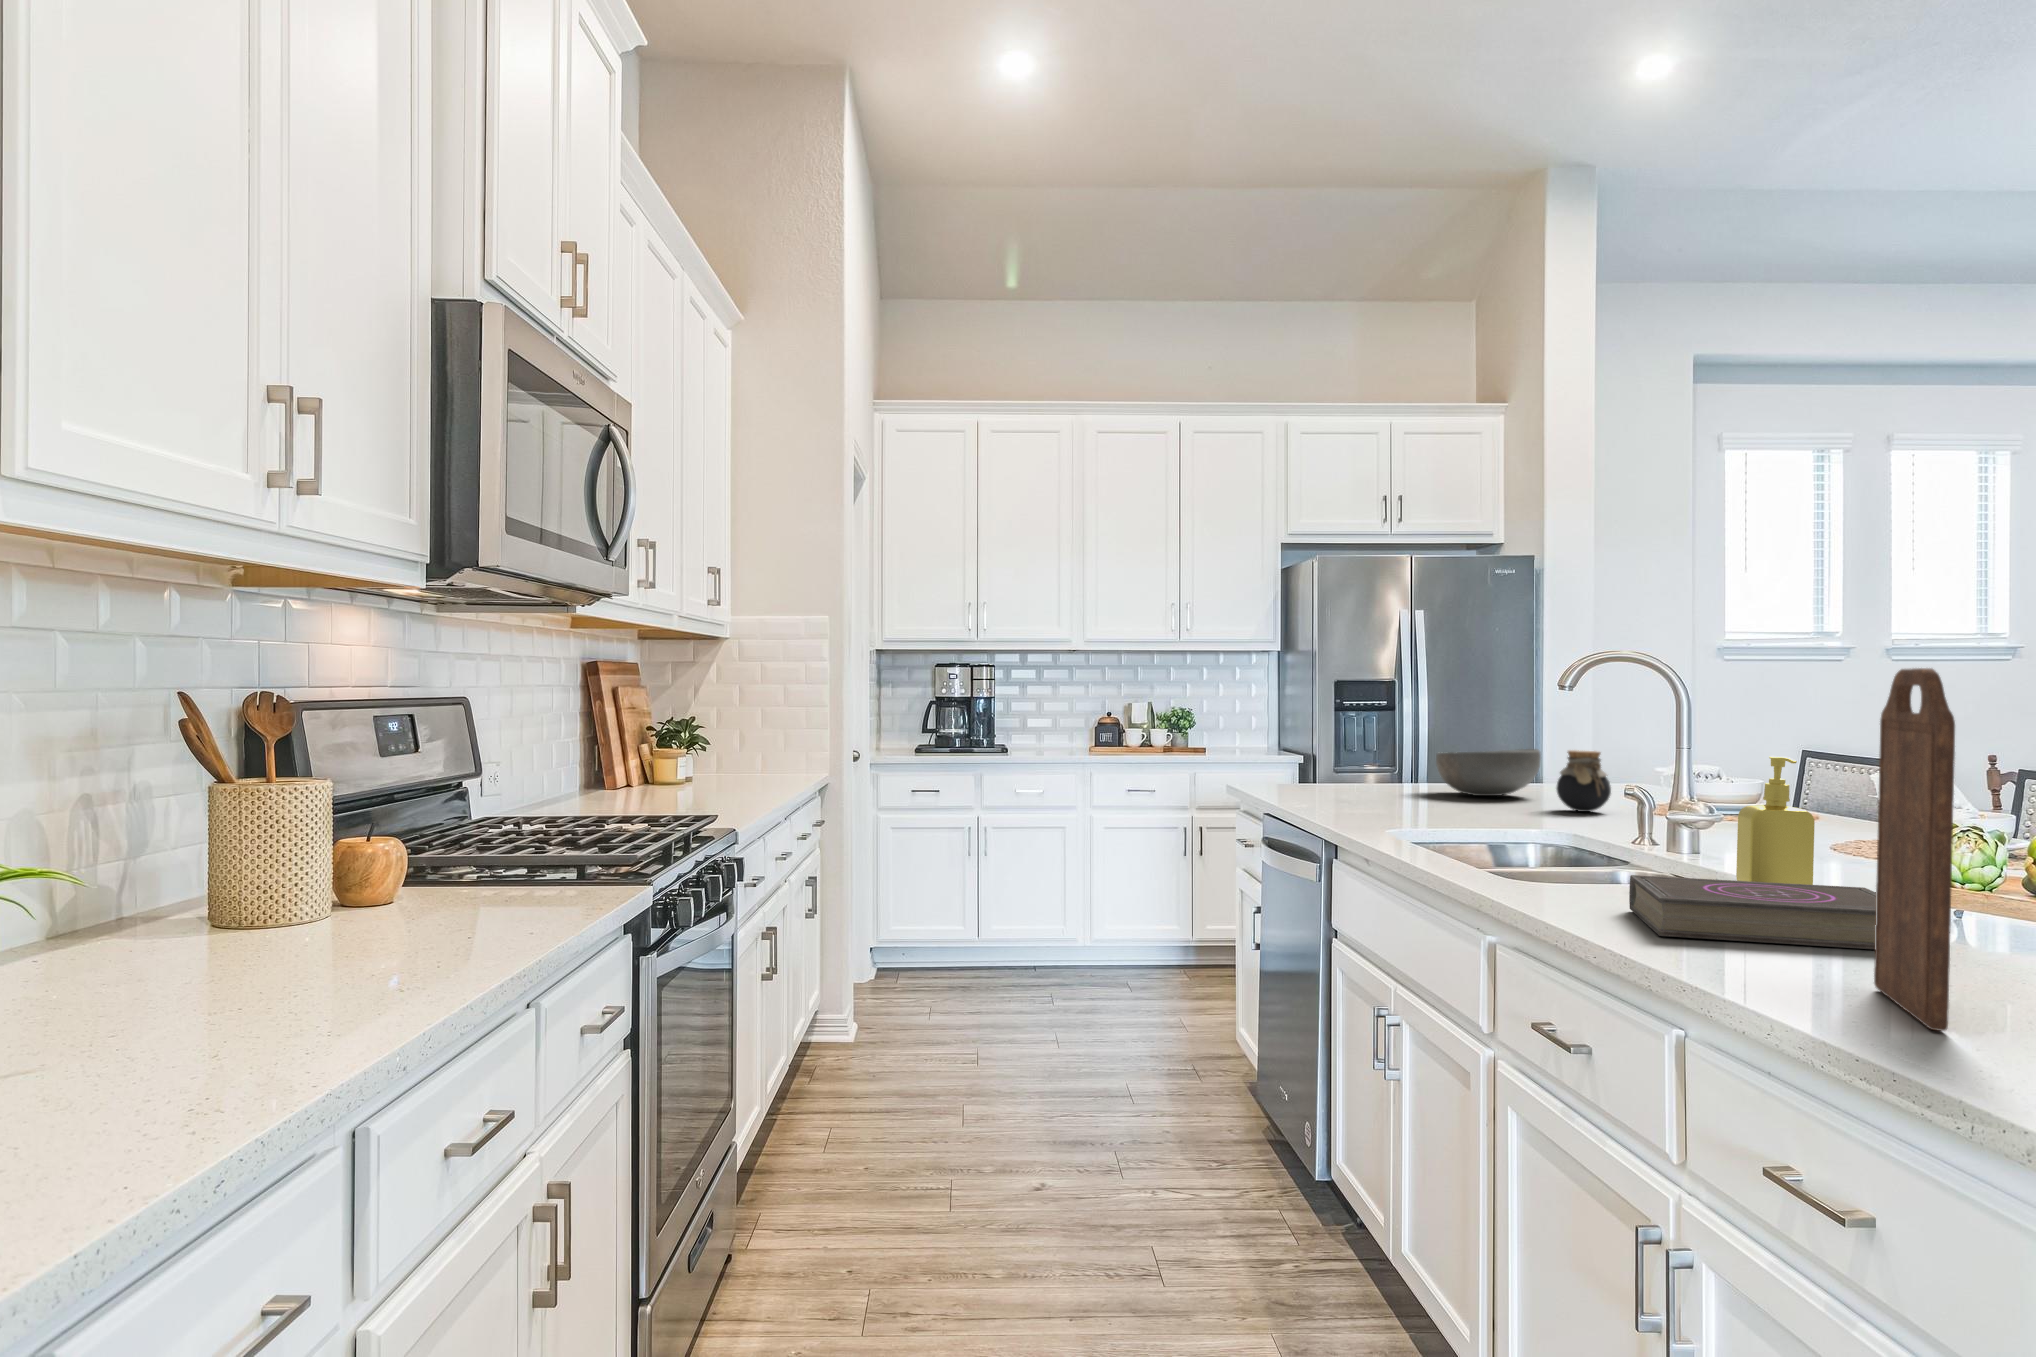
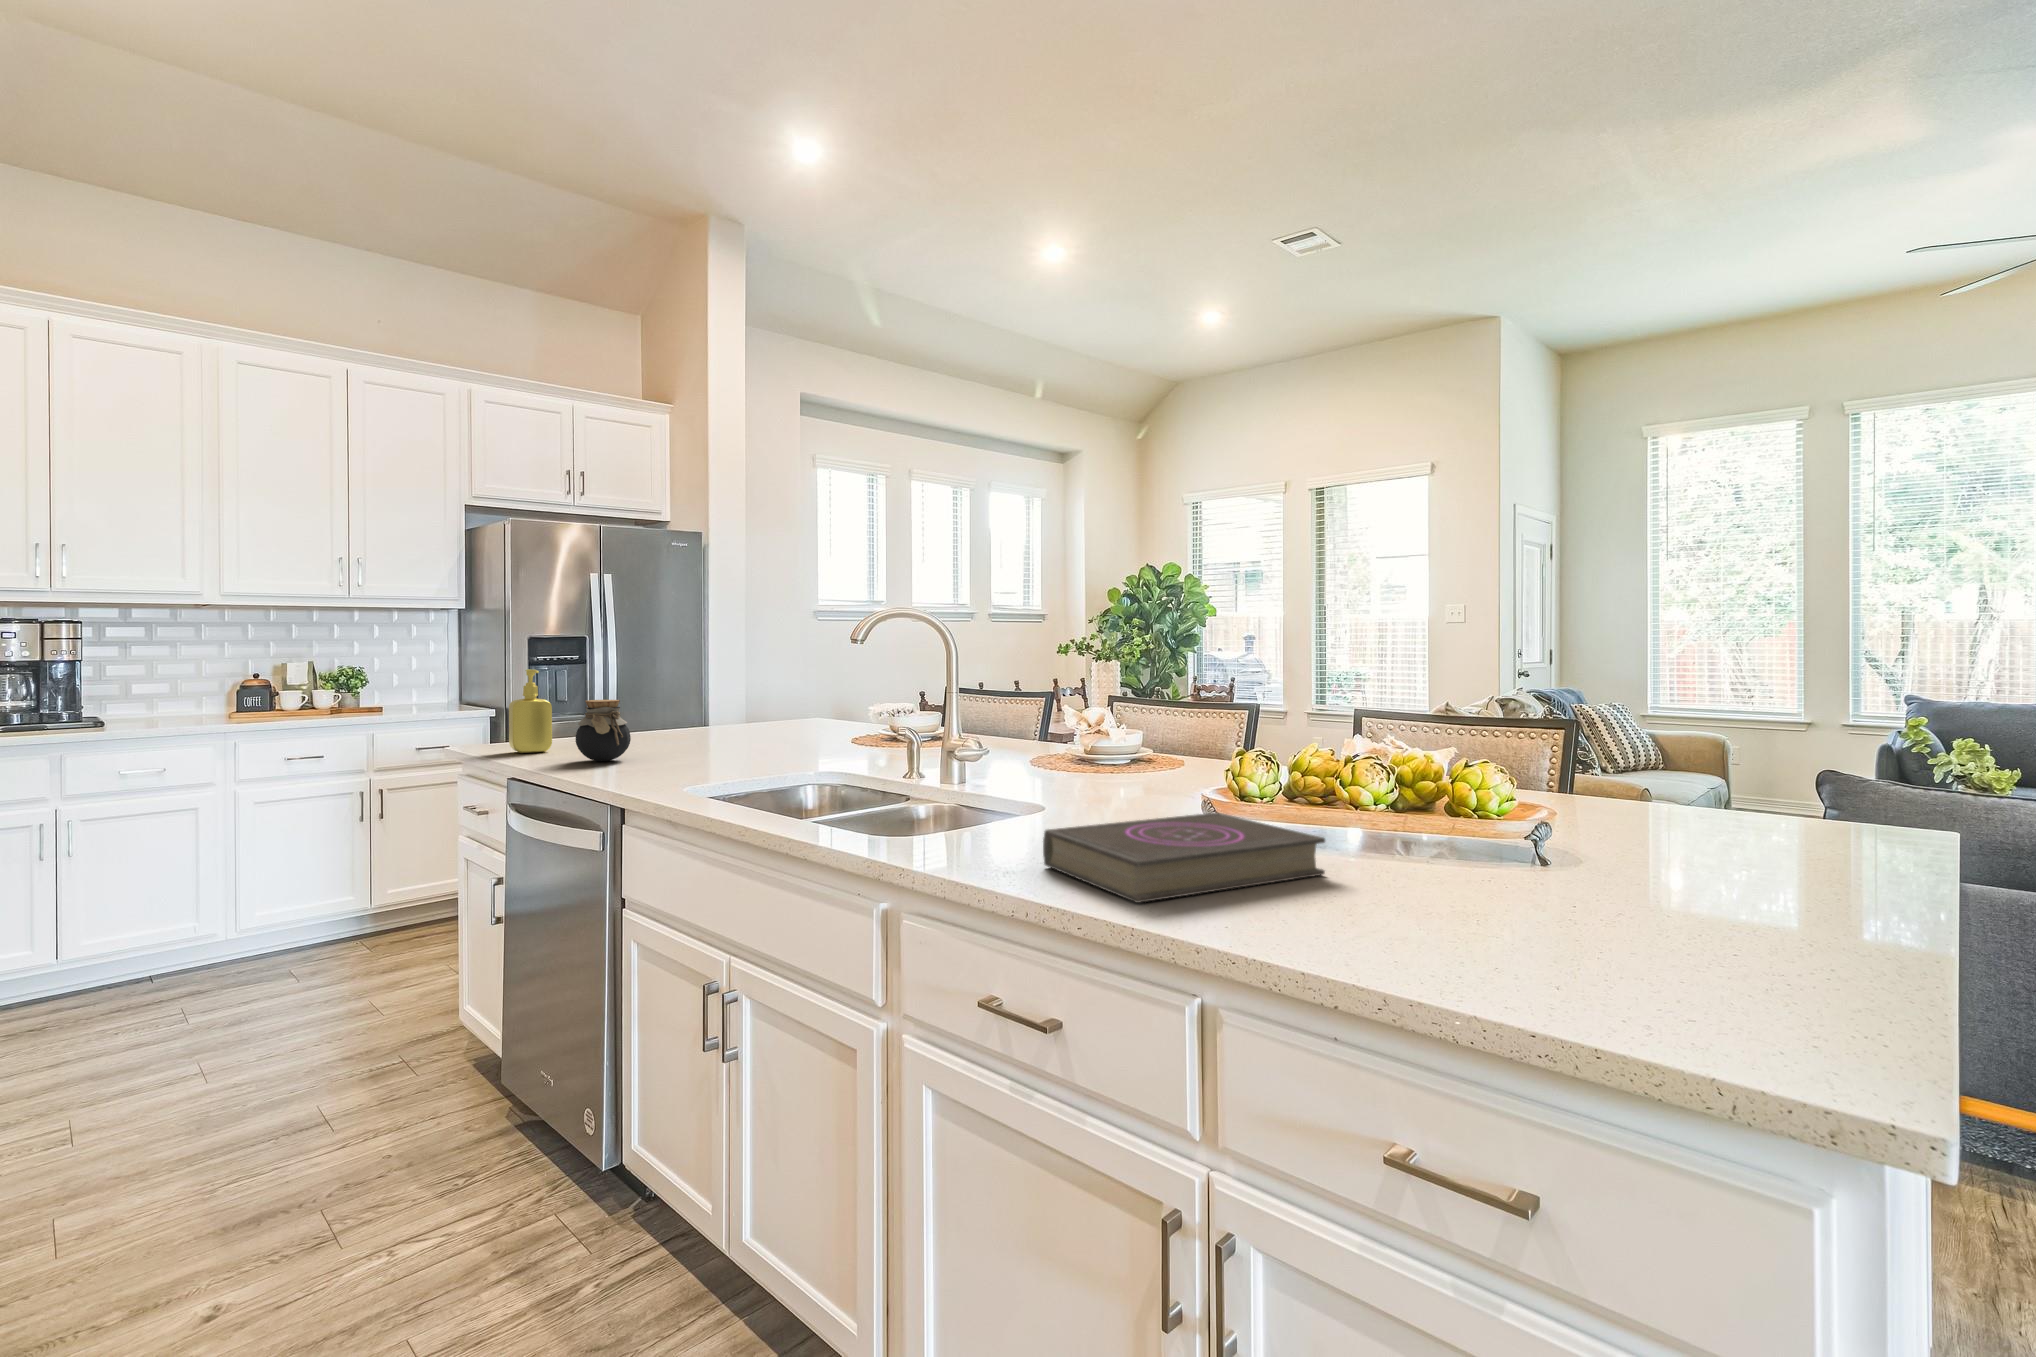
cutting board: present [1874,668,1955,1031] -> none [1416,598,1622,1004]
bowl: present [1436,749,1541,796] -> none [669,693,763,739]
jar: present [1557,750,1611,812] -> present [576,700,631,761]
soap dispenser: present [1736,756,1815,885] -> present [509,669,552,753]

